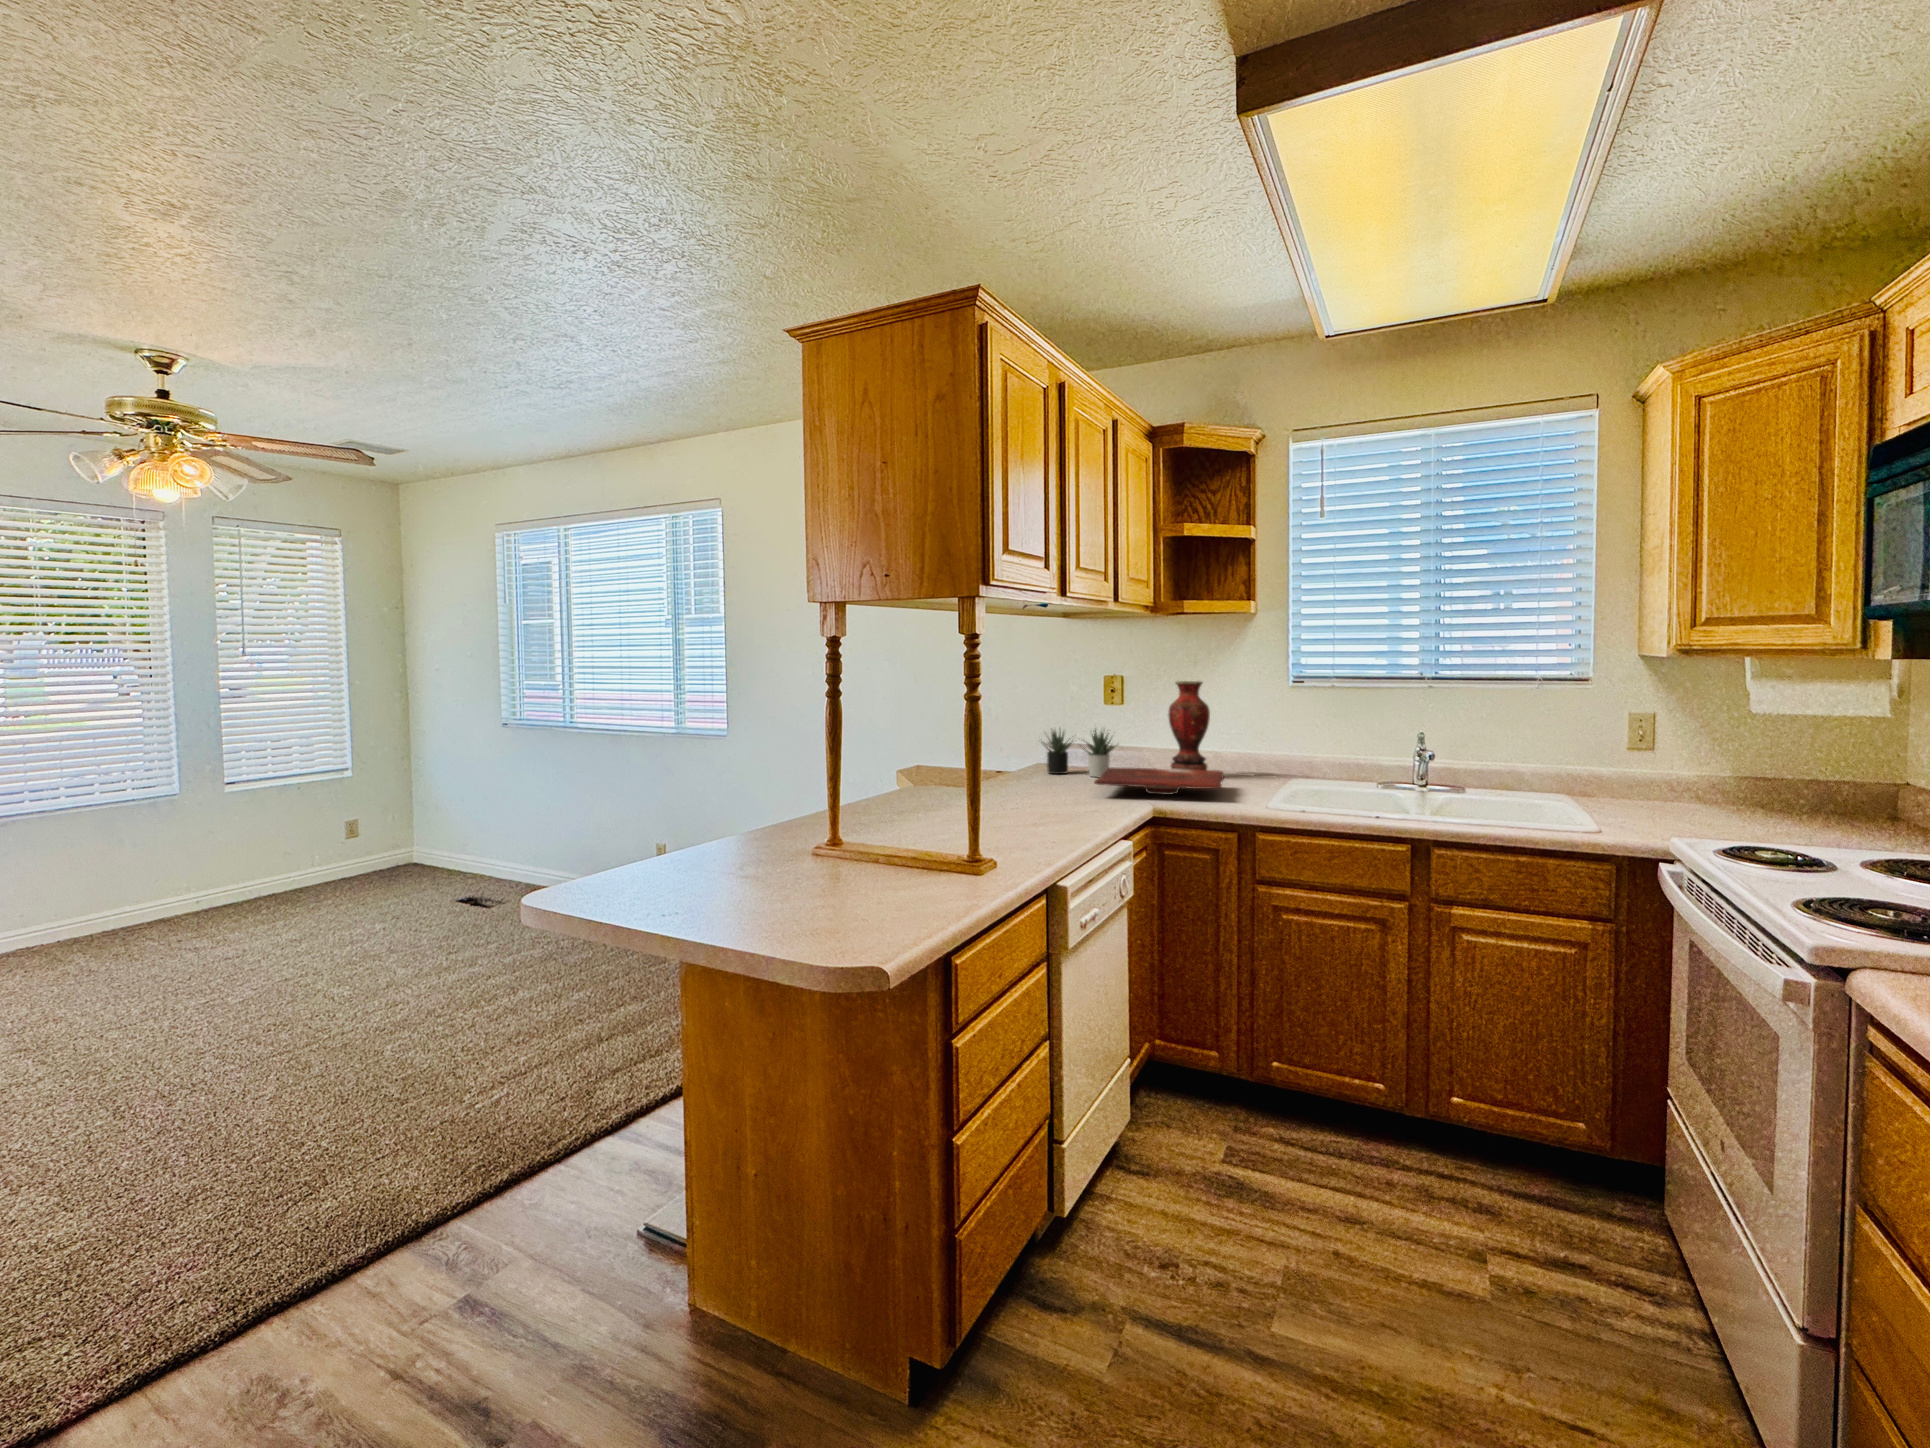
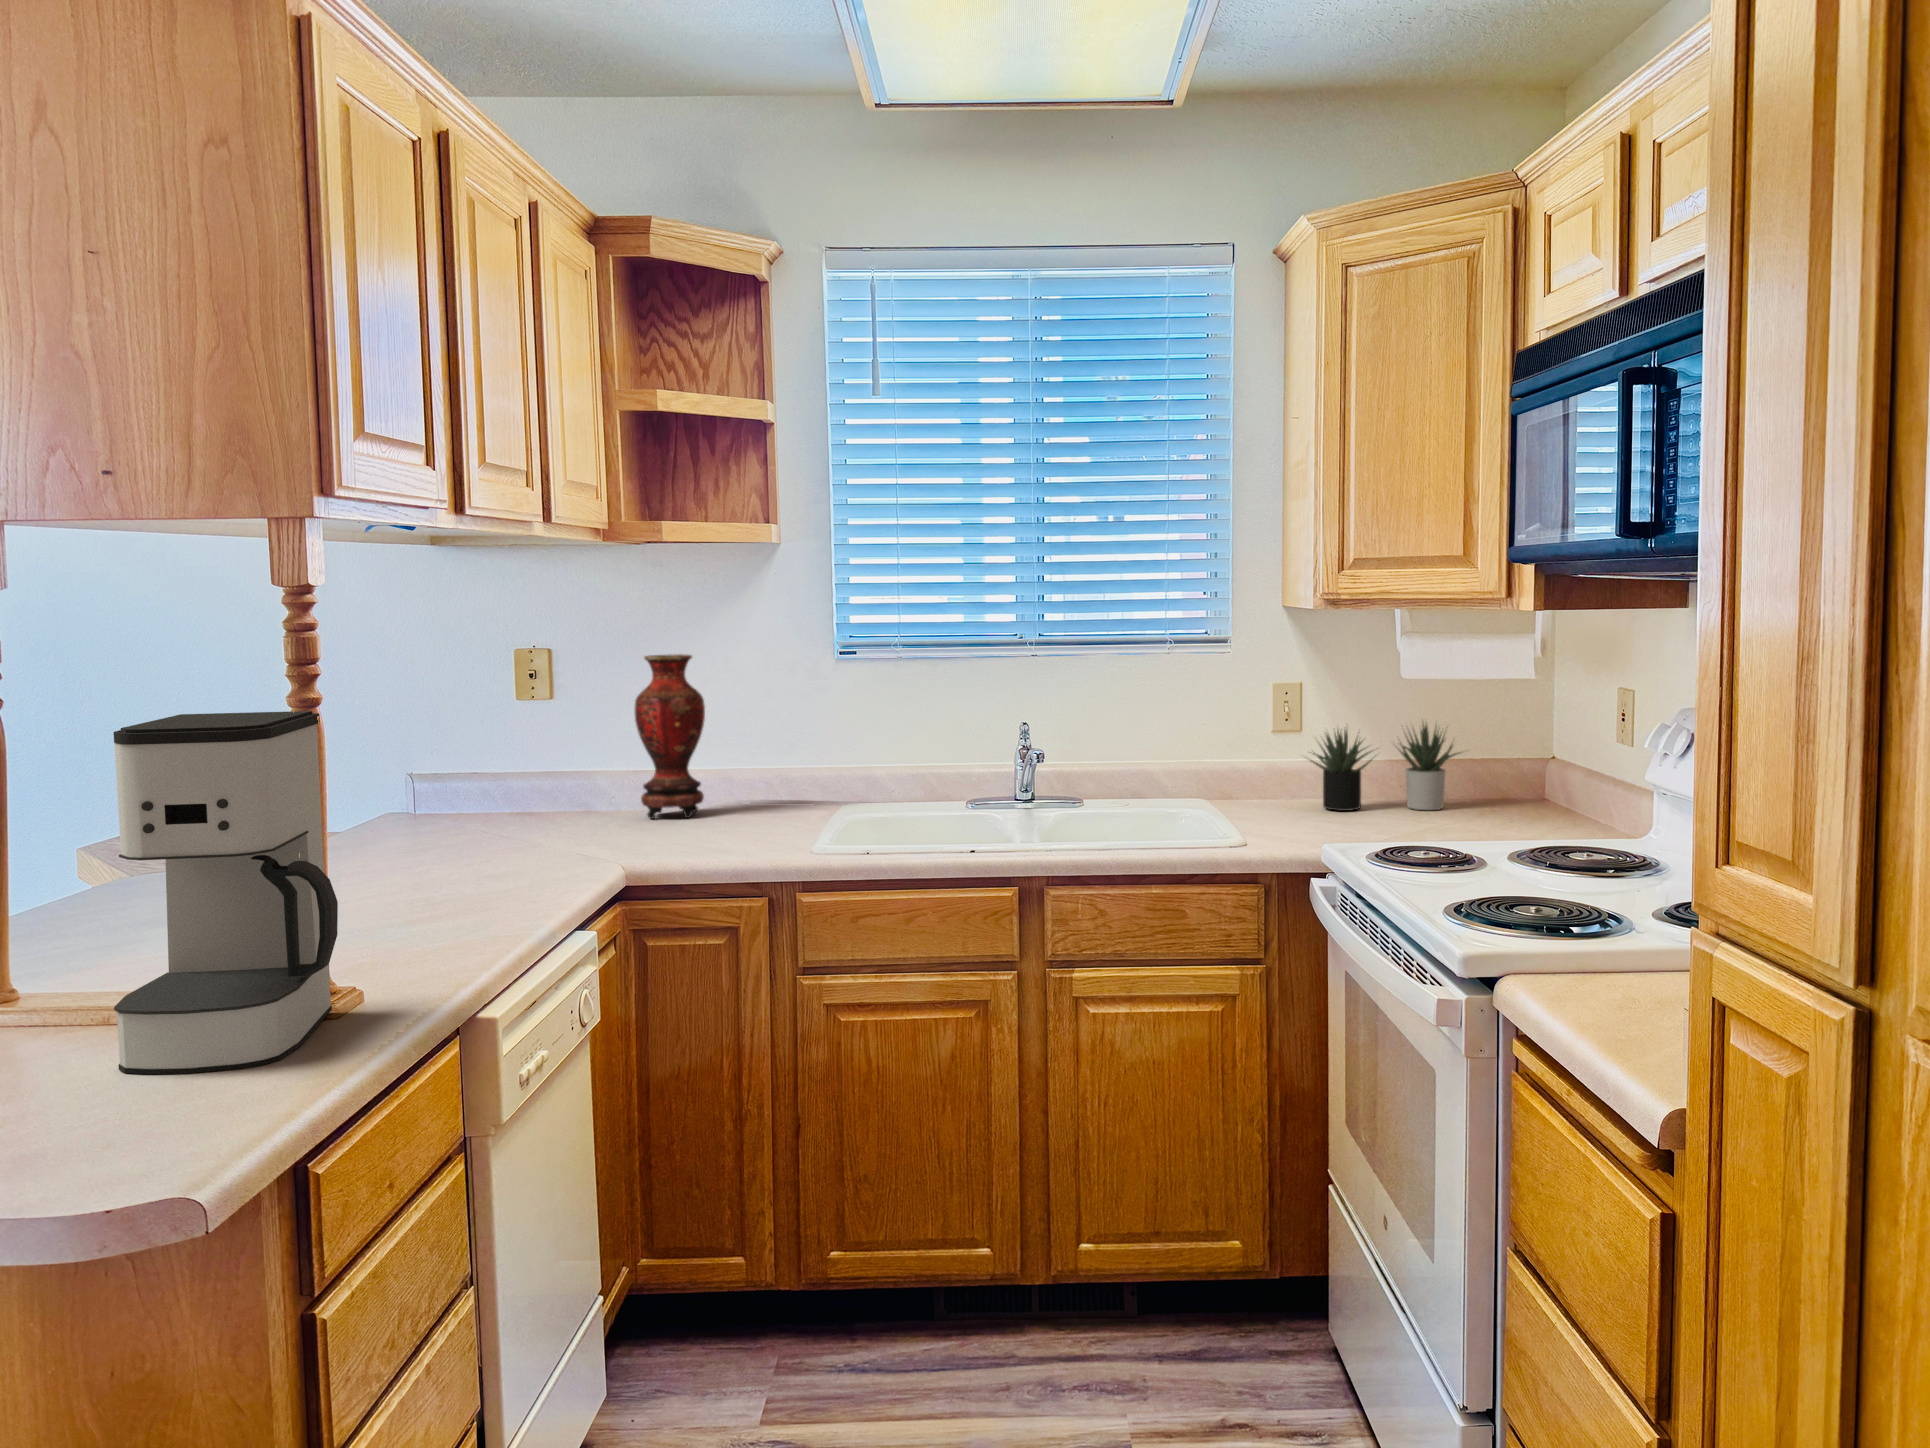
coffee maker: none [869,703,979,899] -> present [113,711,338,1074]
succulent plant: present [1041,729,1115,777] -> present [1310,724,1459,811]
cutting board: present [1094,767,1224,795] -> none [514,801,736,848]

